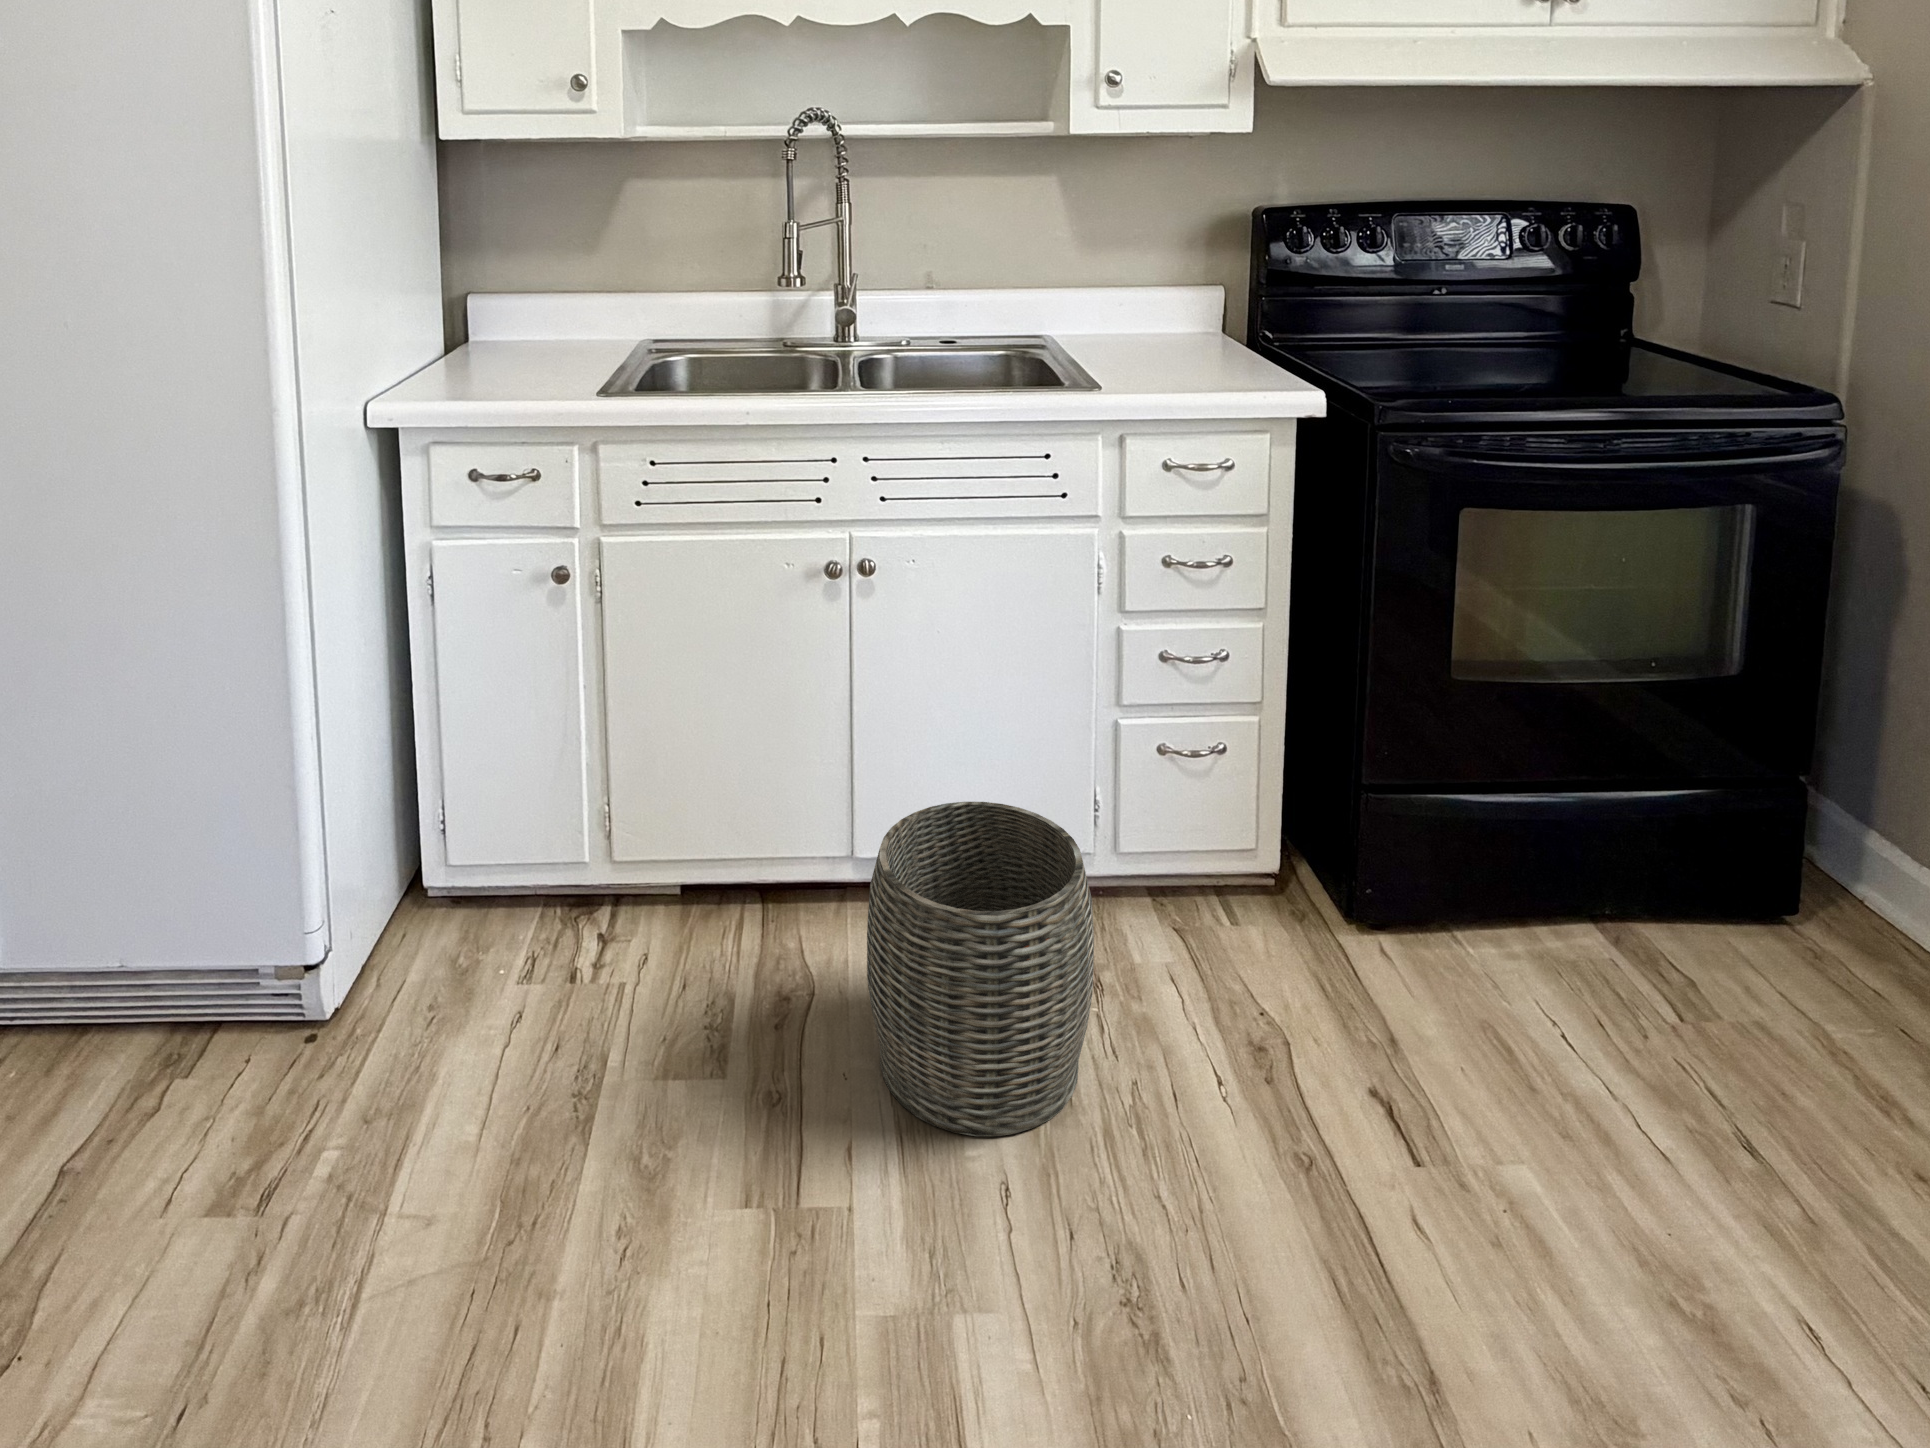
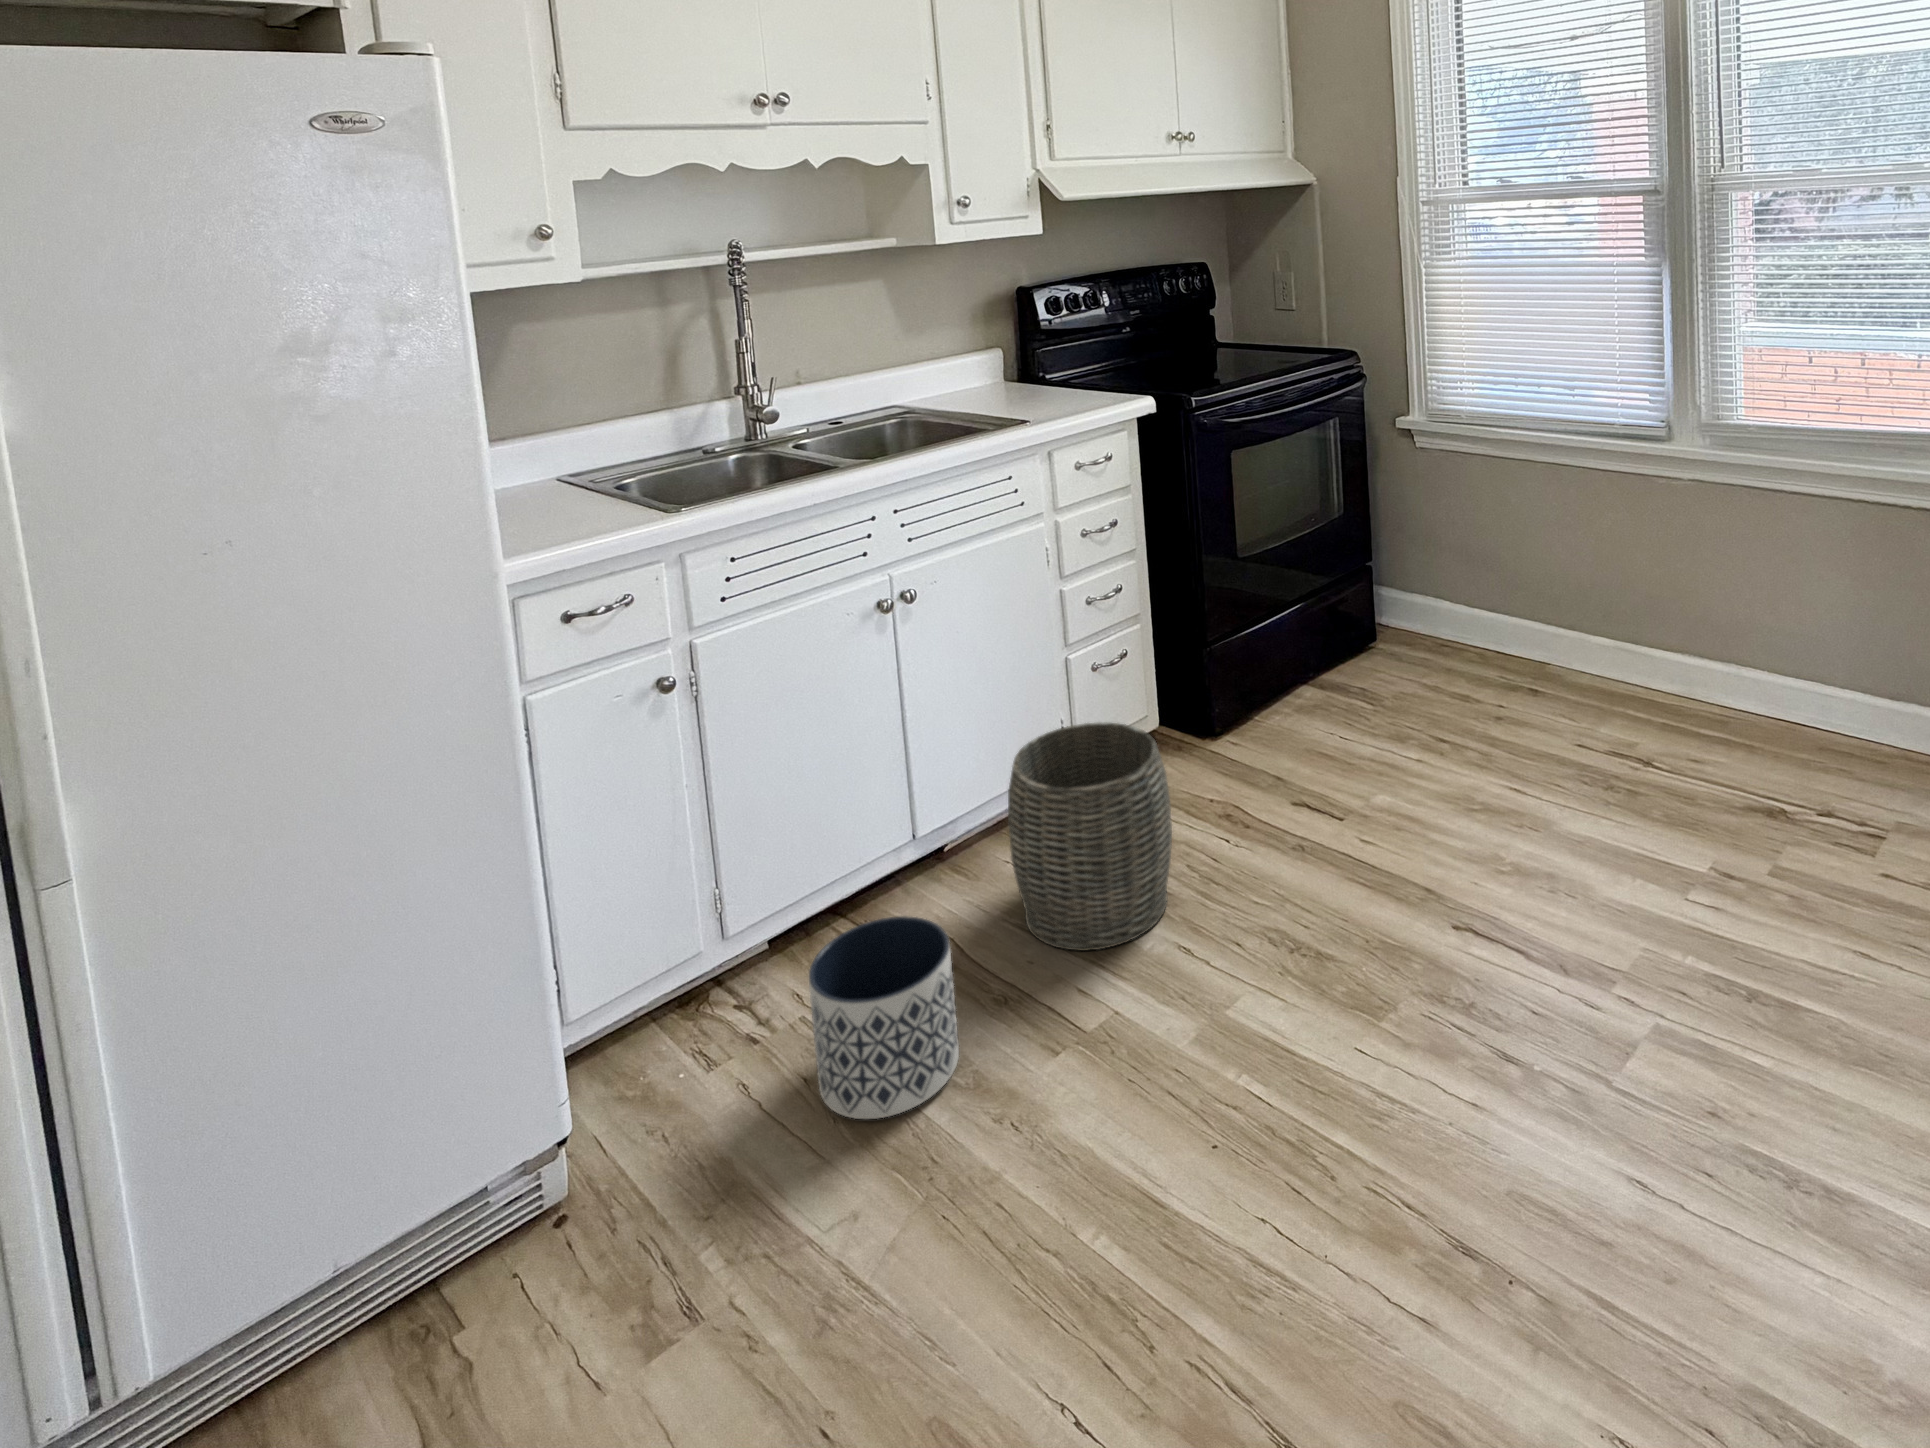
planter: none [521,915,690,1157] -> present [809,916,959,1119]

